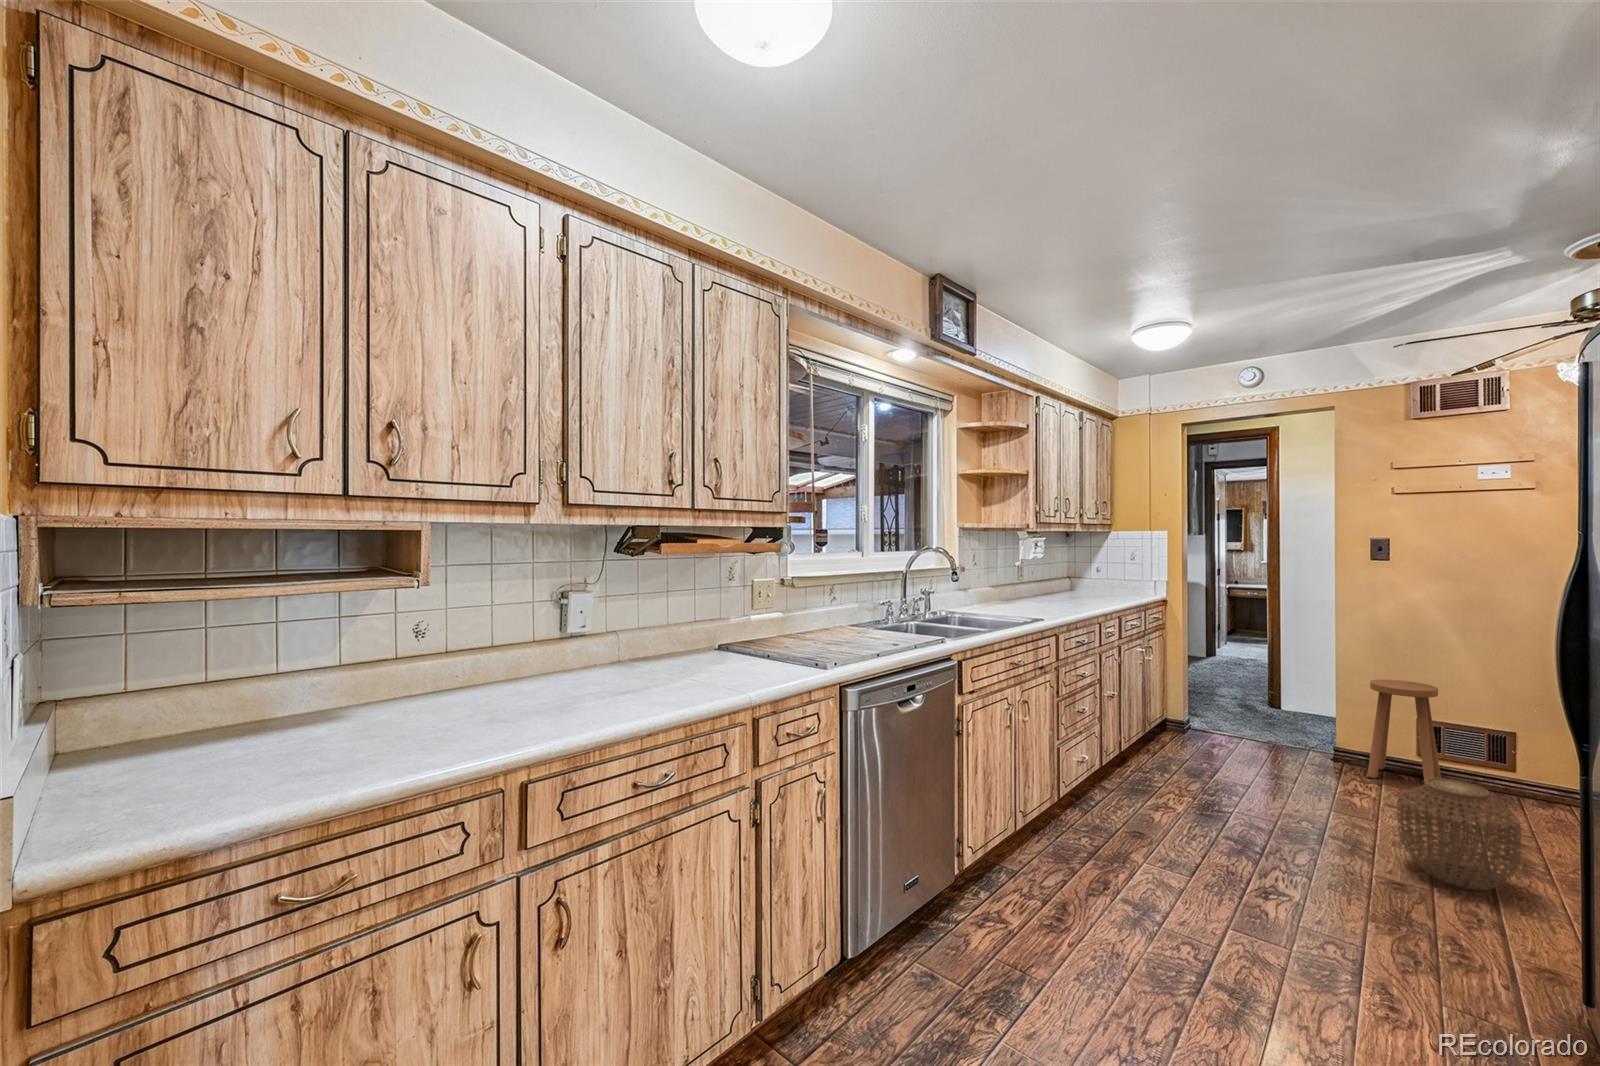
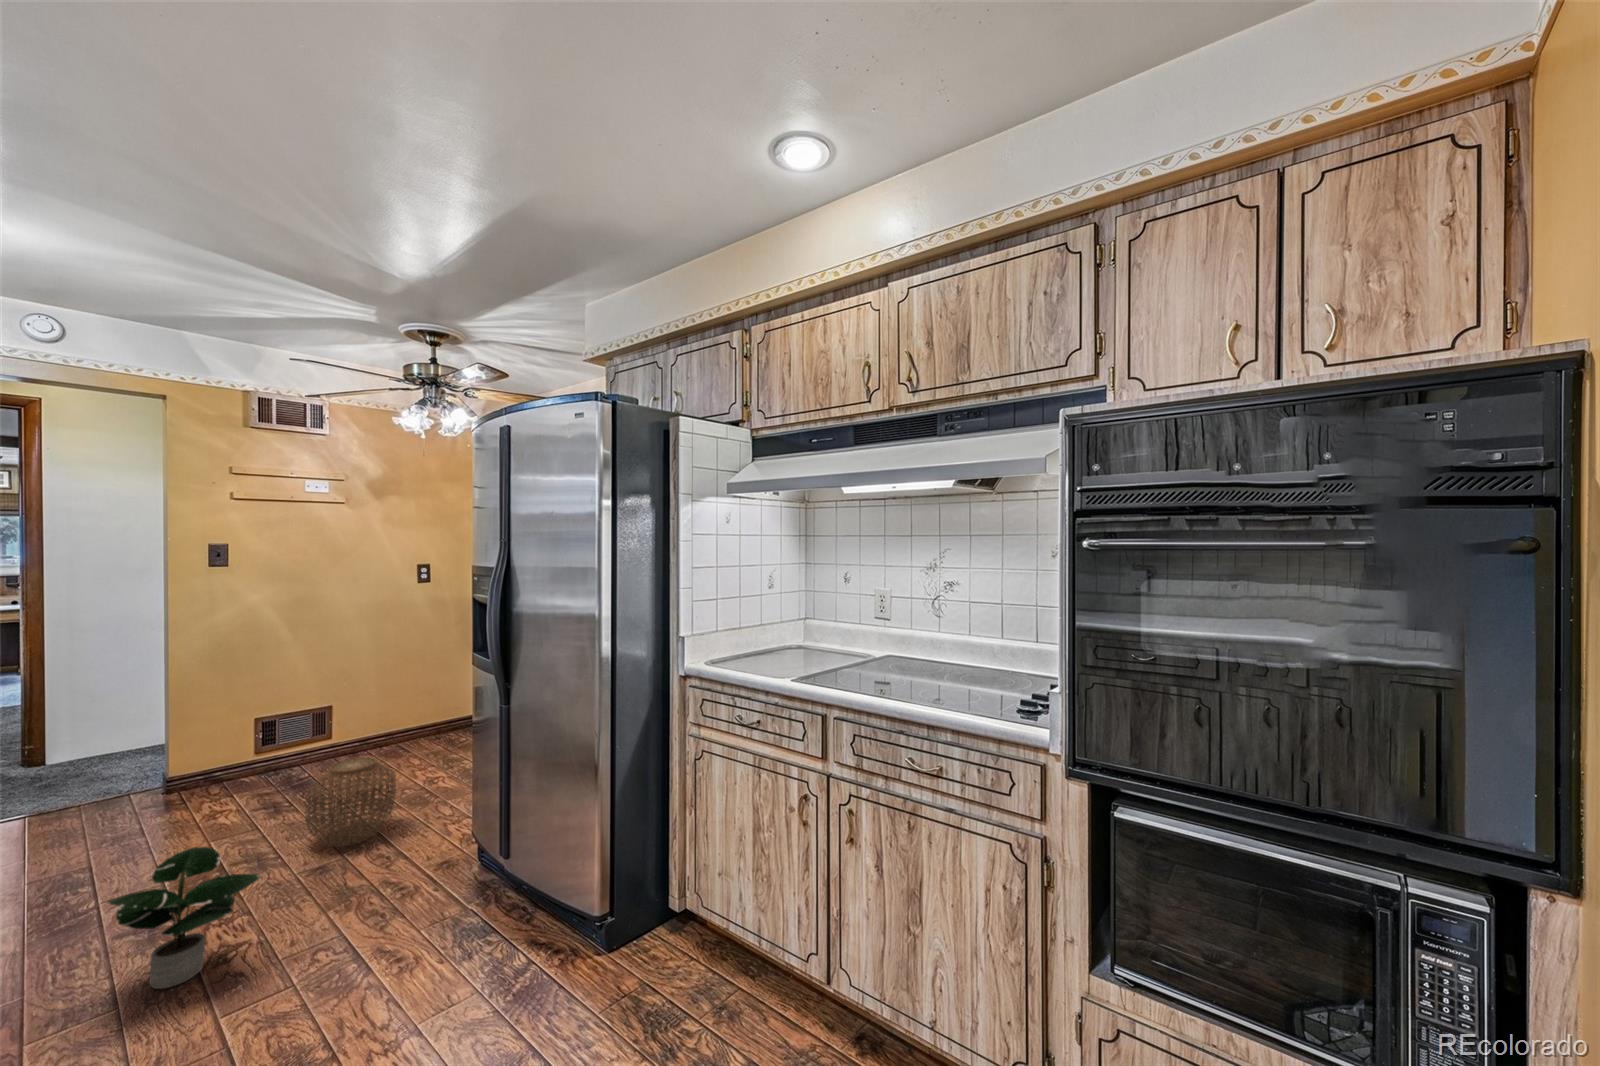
stool: present [1368,679,1441,784] -> none [214,690,283,794]
potted plant: none [1182,783,1287,892] -> present [108,847,260,989]

